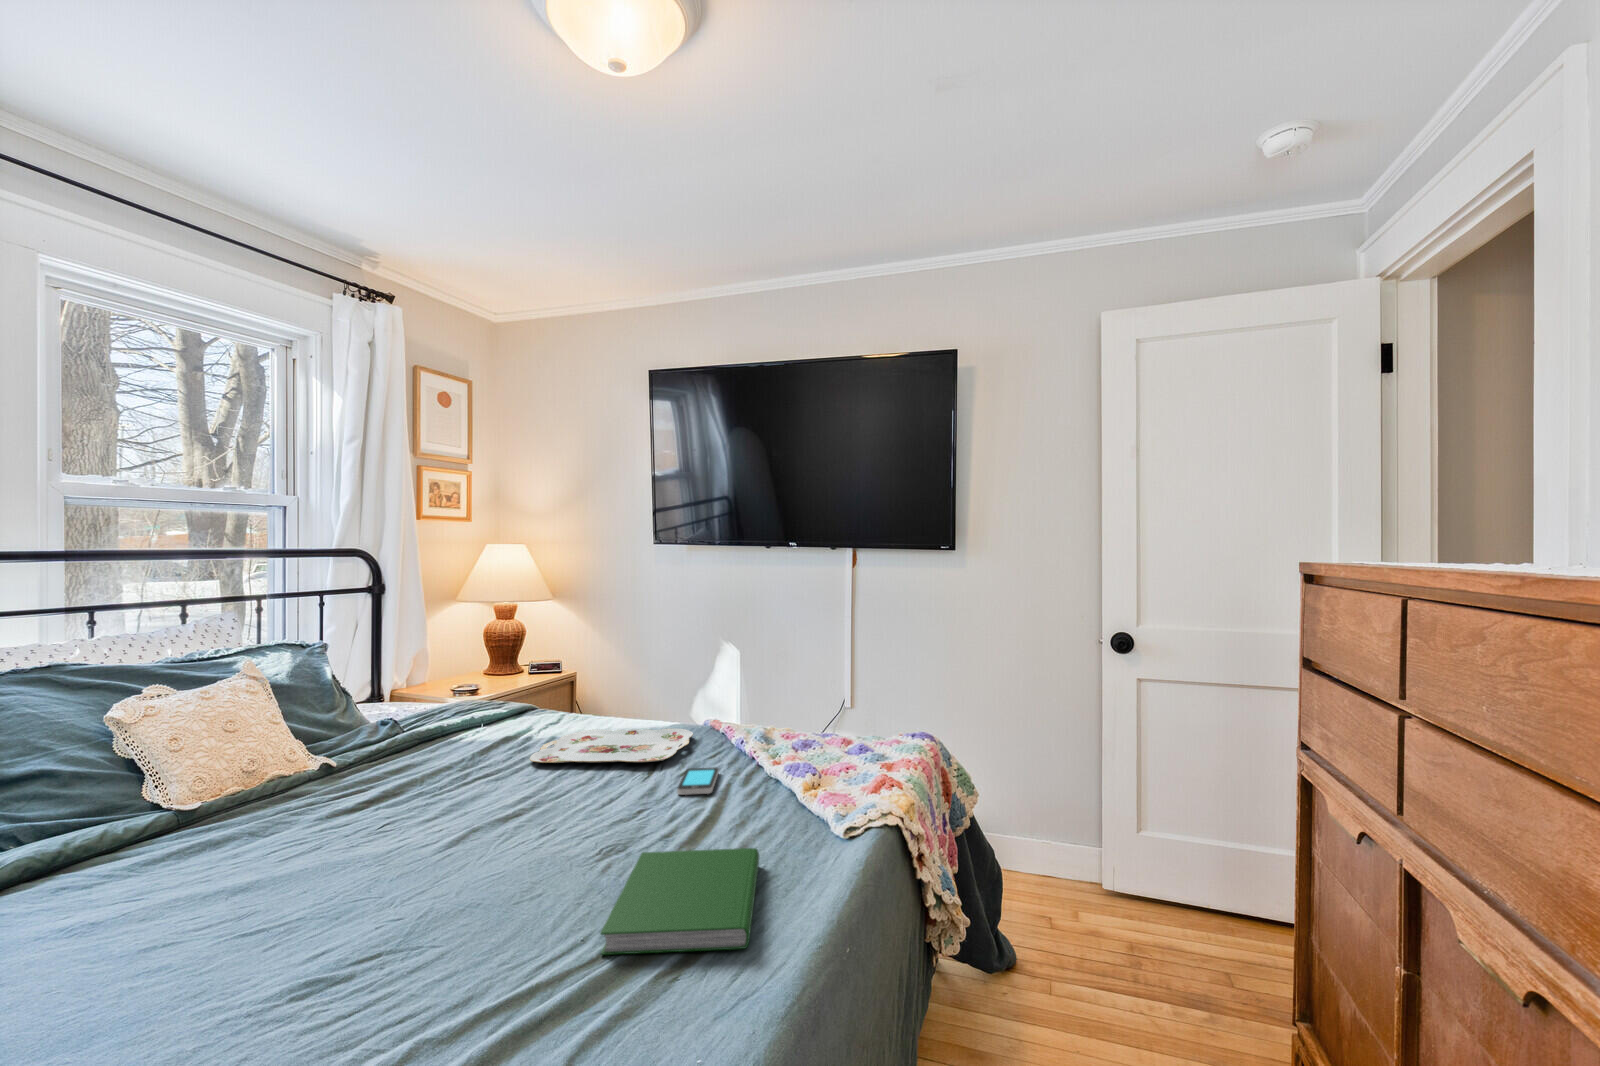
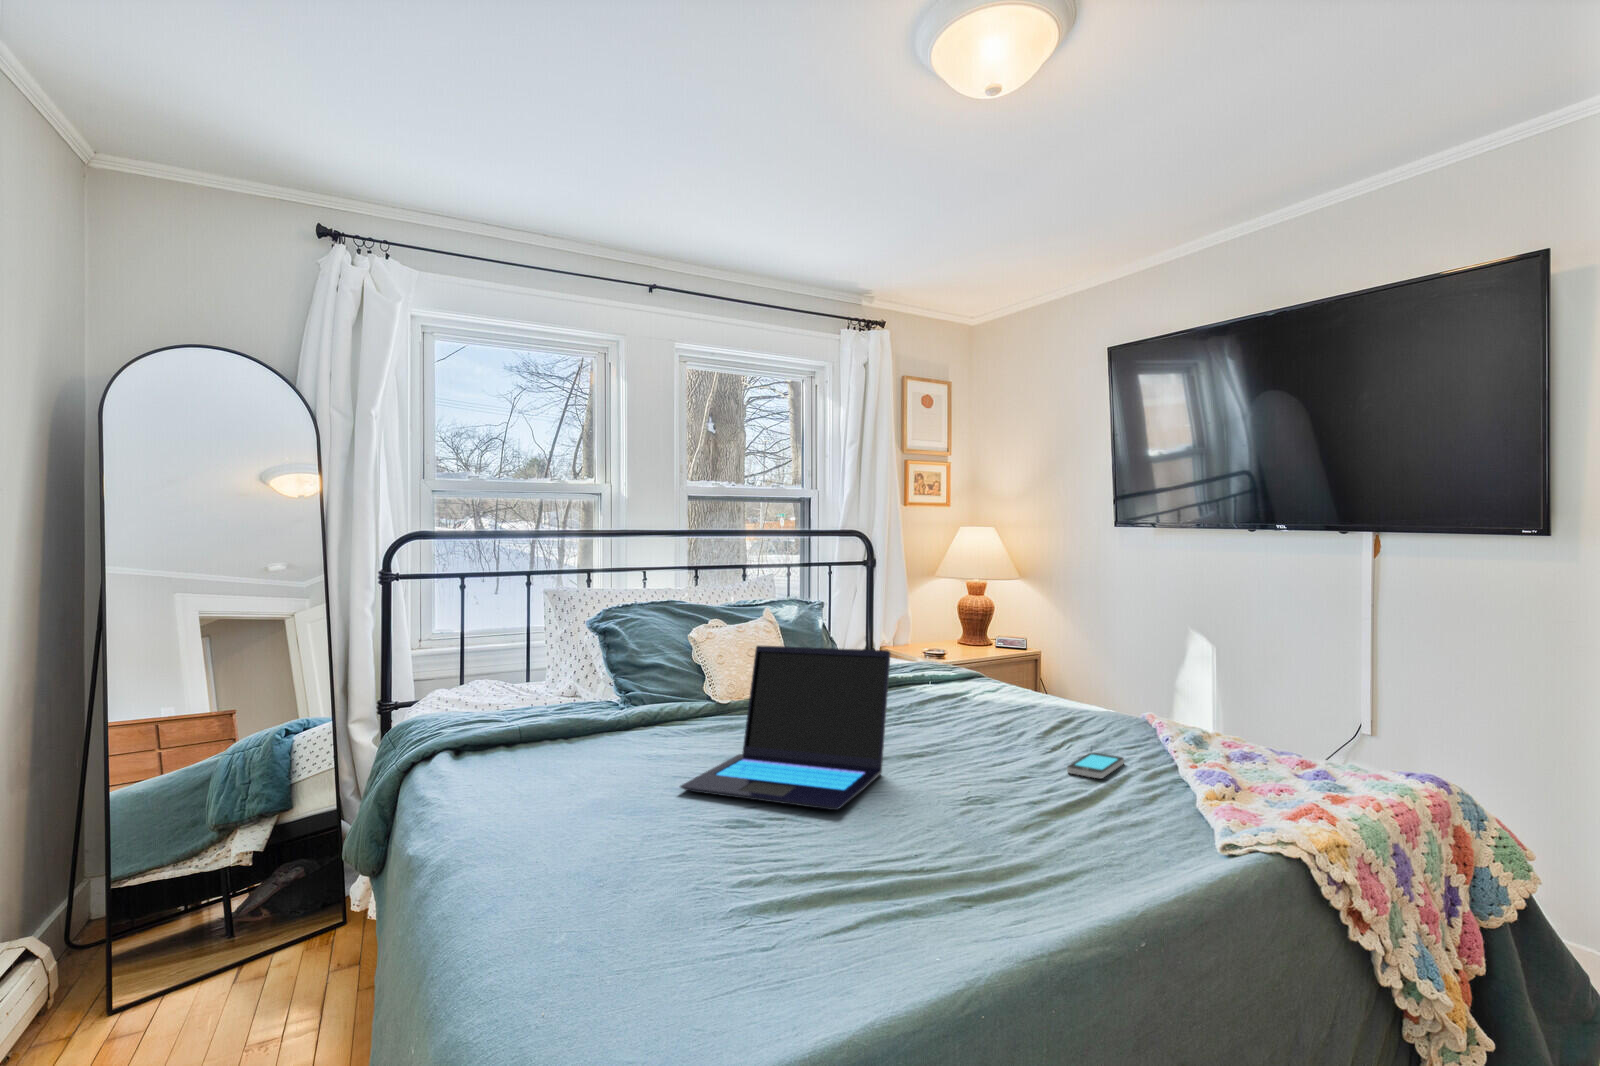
laptop: none [169,699,487,962] -> present [680,646,890,810]
serving tray: present [530,728,693,763] -> none [953,702,1121,740]
hardcover book: present [600,848,759,955] -> none [918,806,1103,902]

